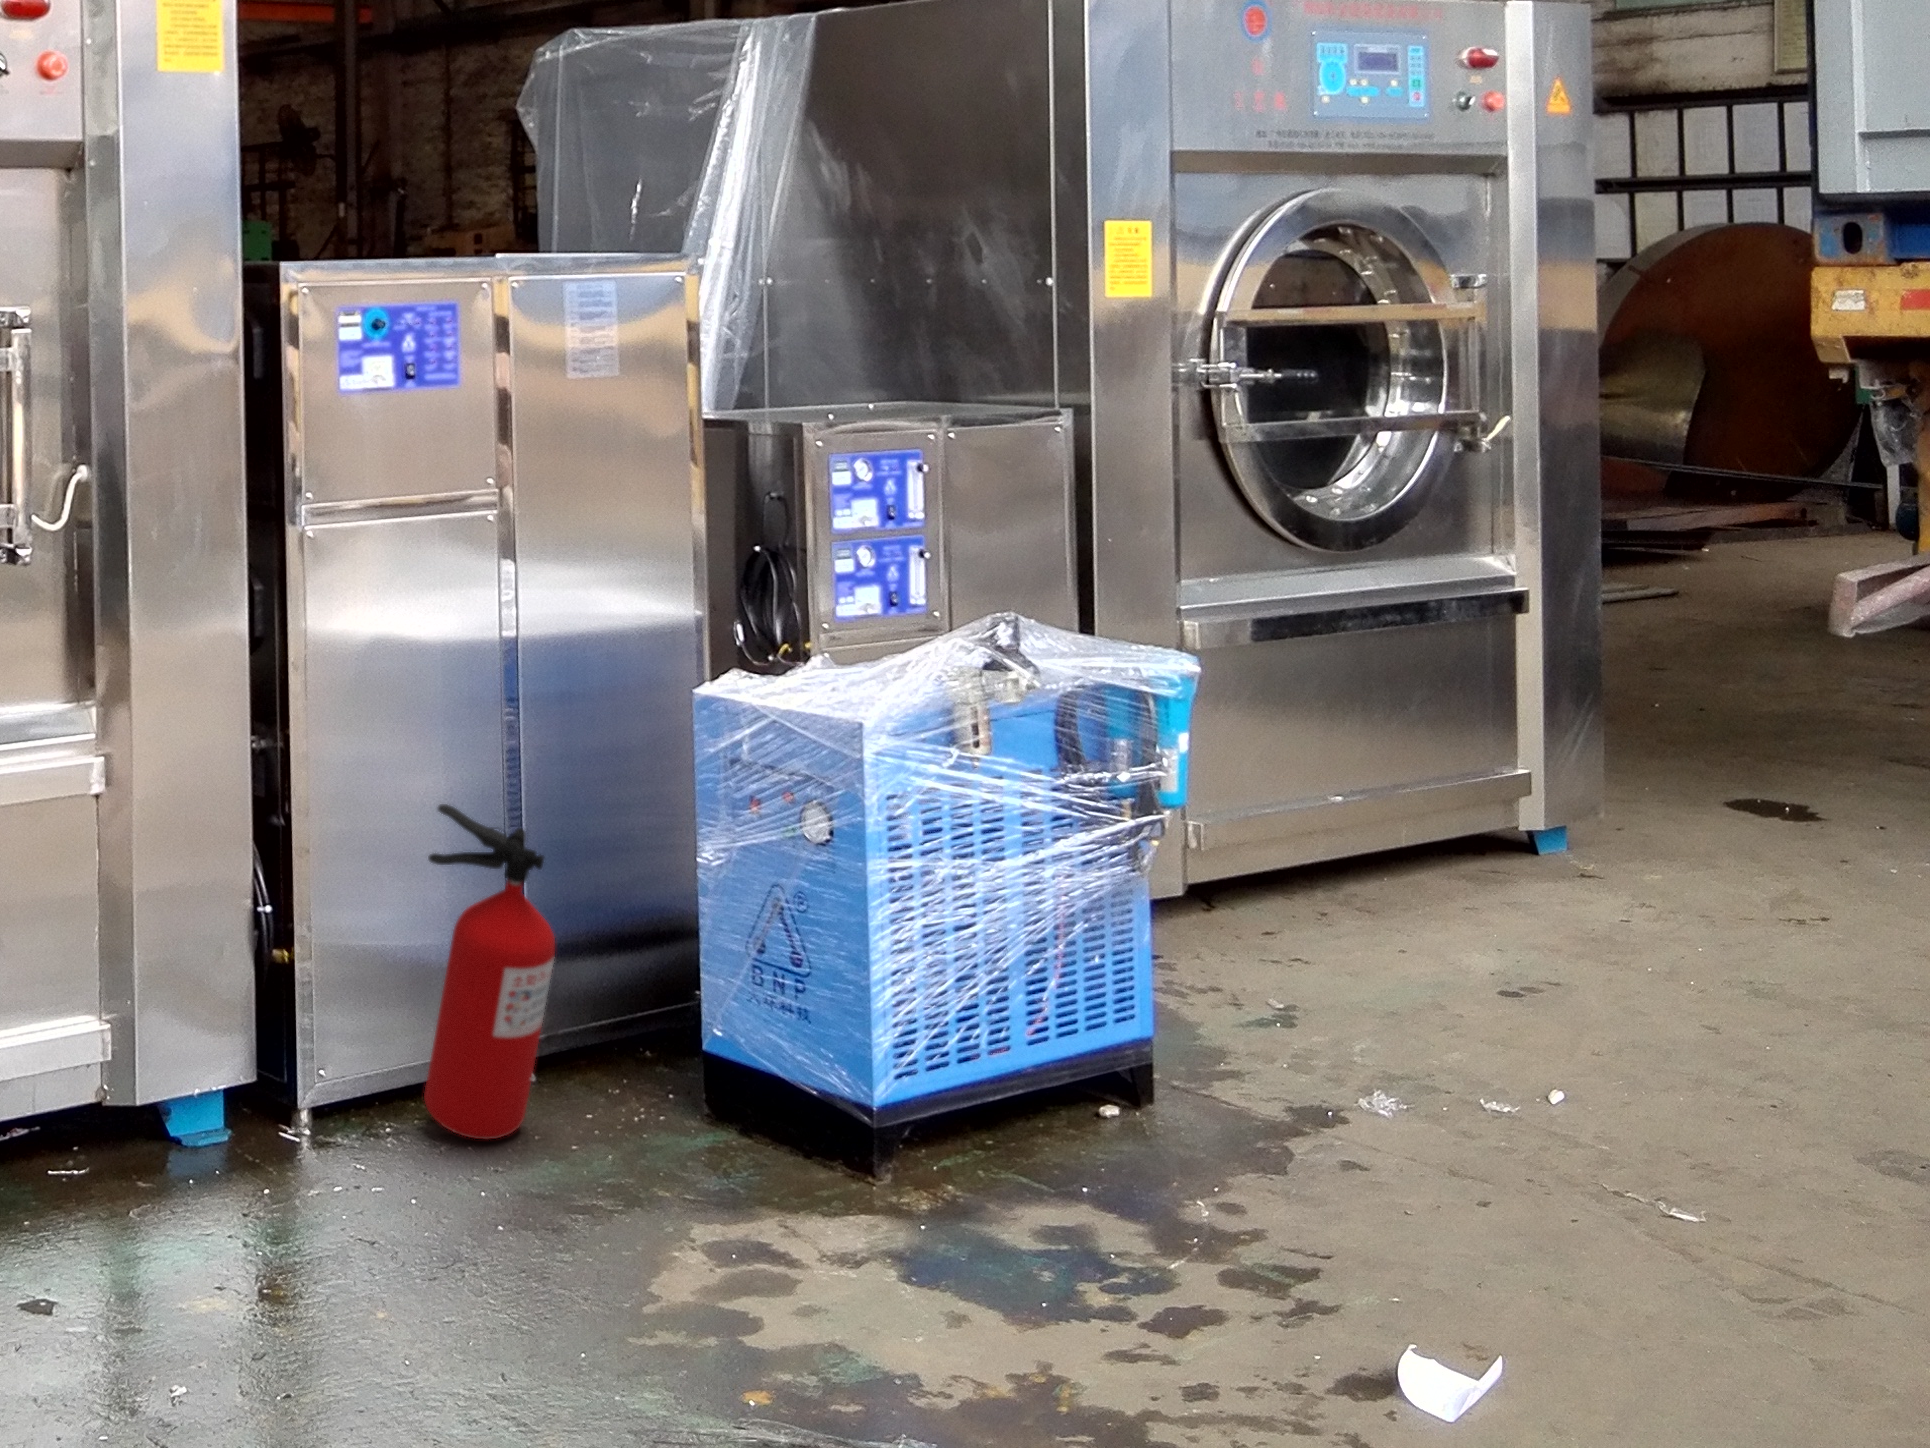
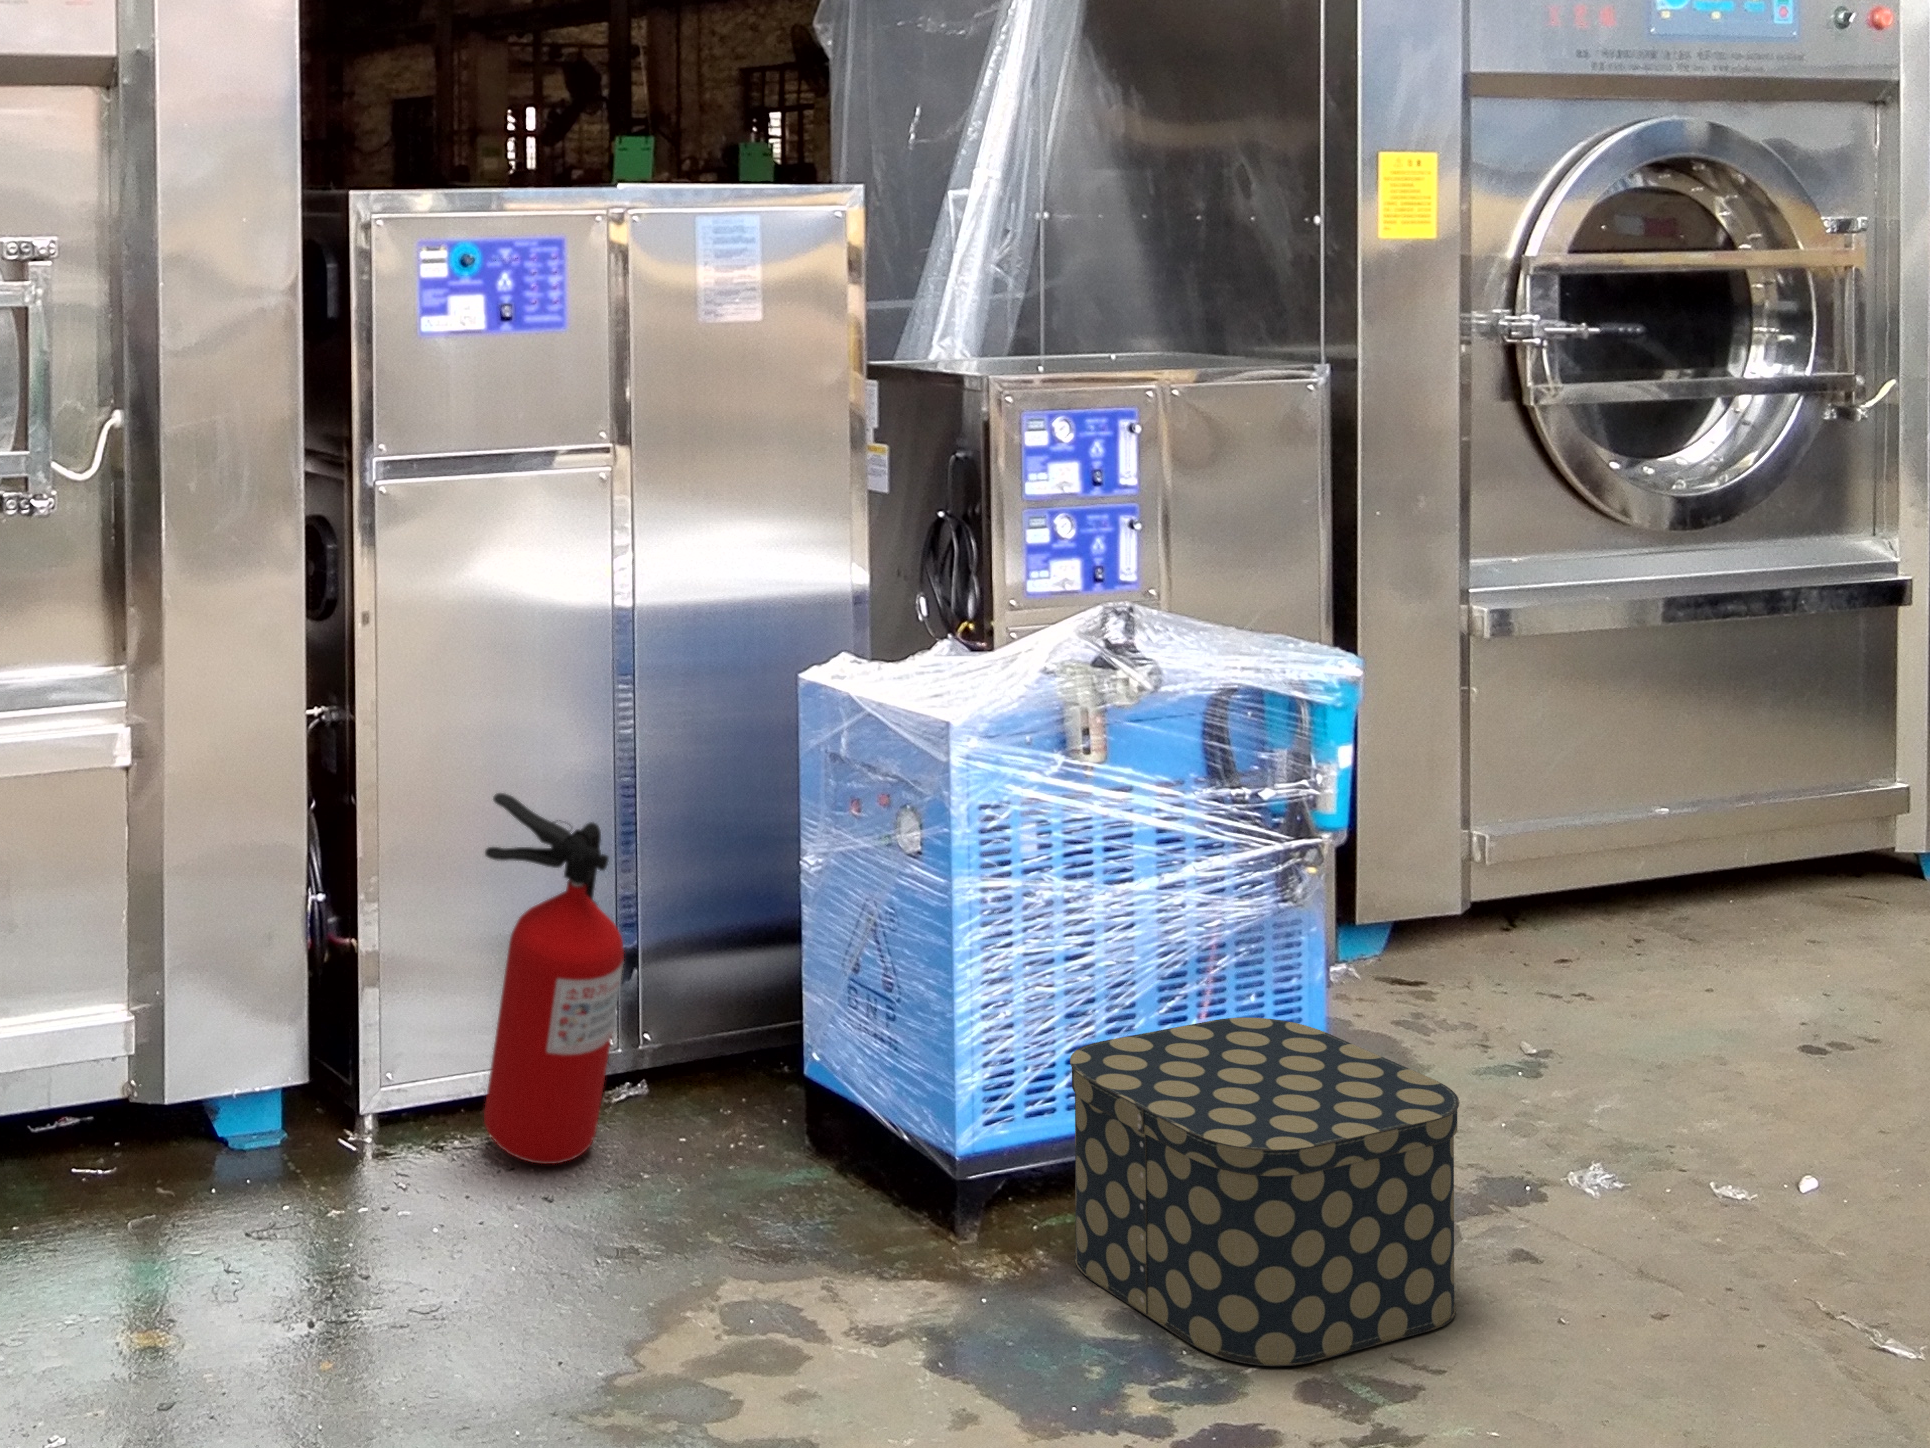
storage box: none [969,972,1309,1261] -> present [1070,1017,1459,1366]

